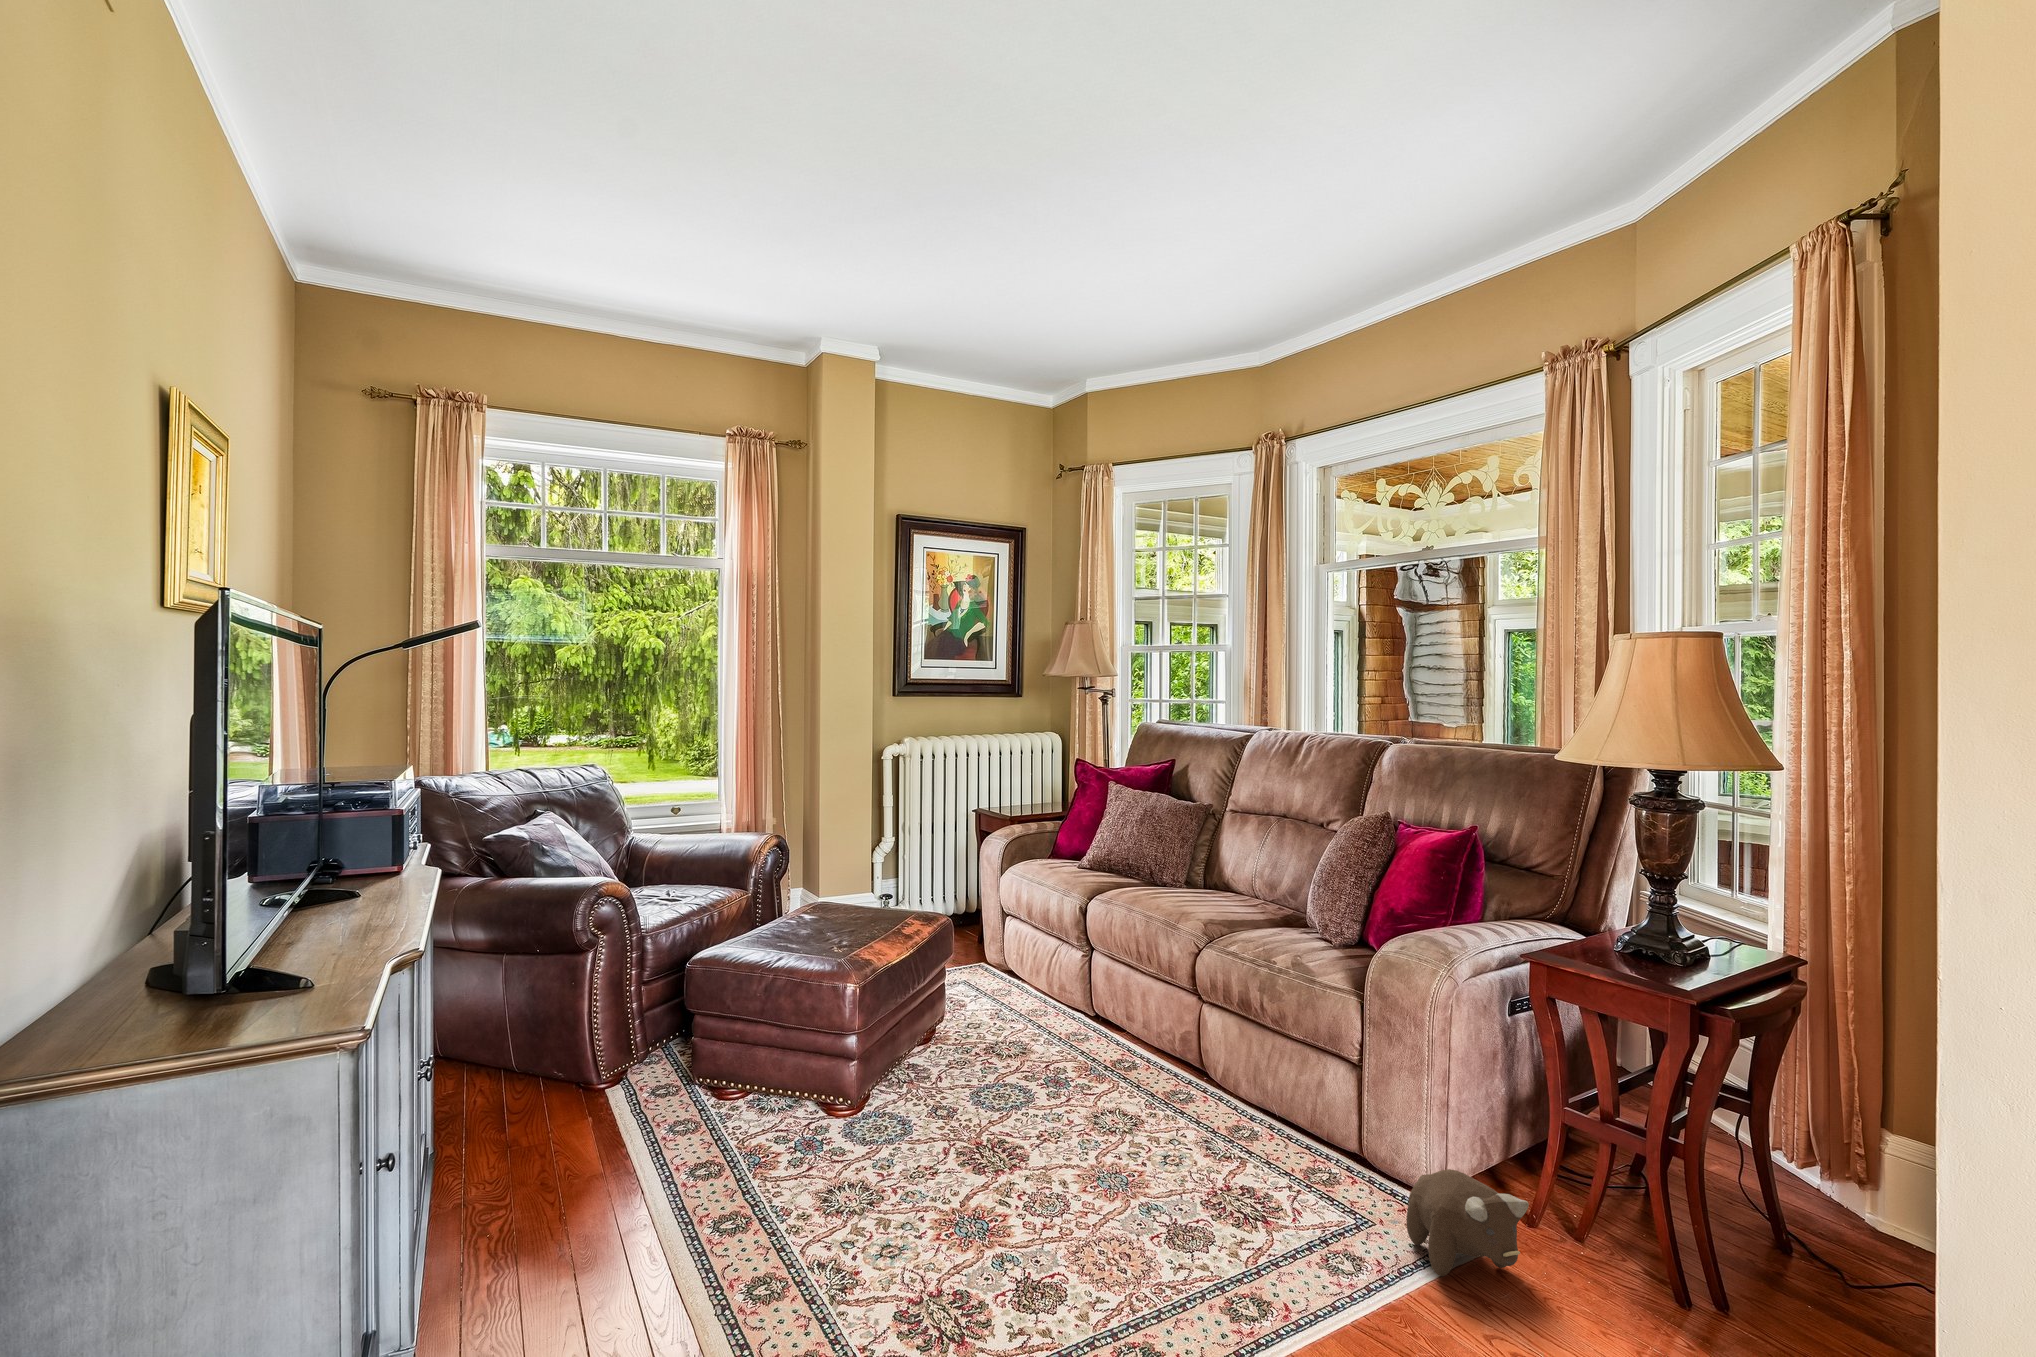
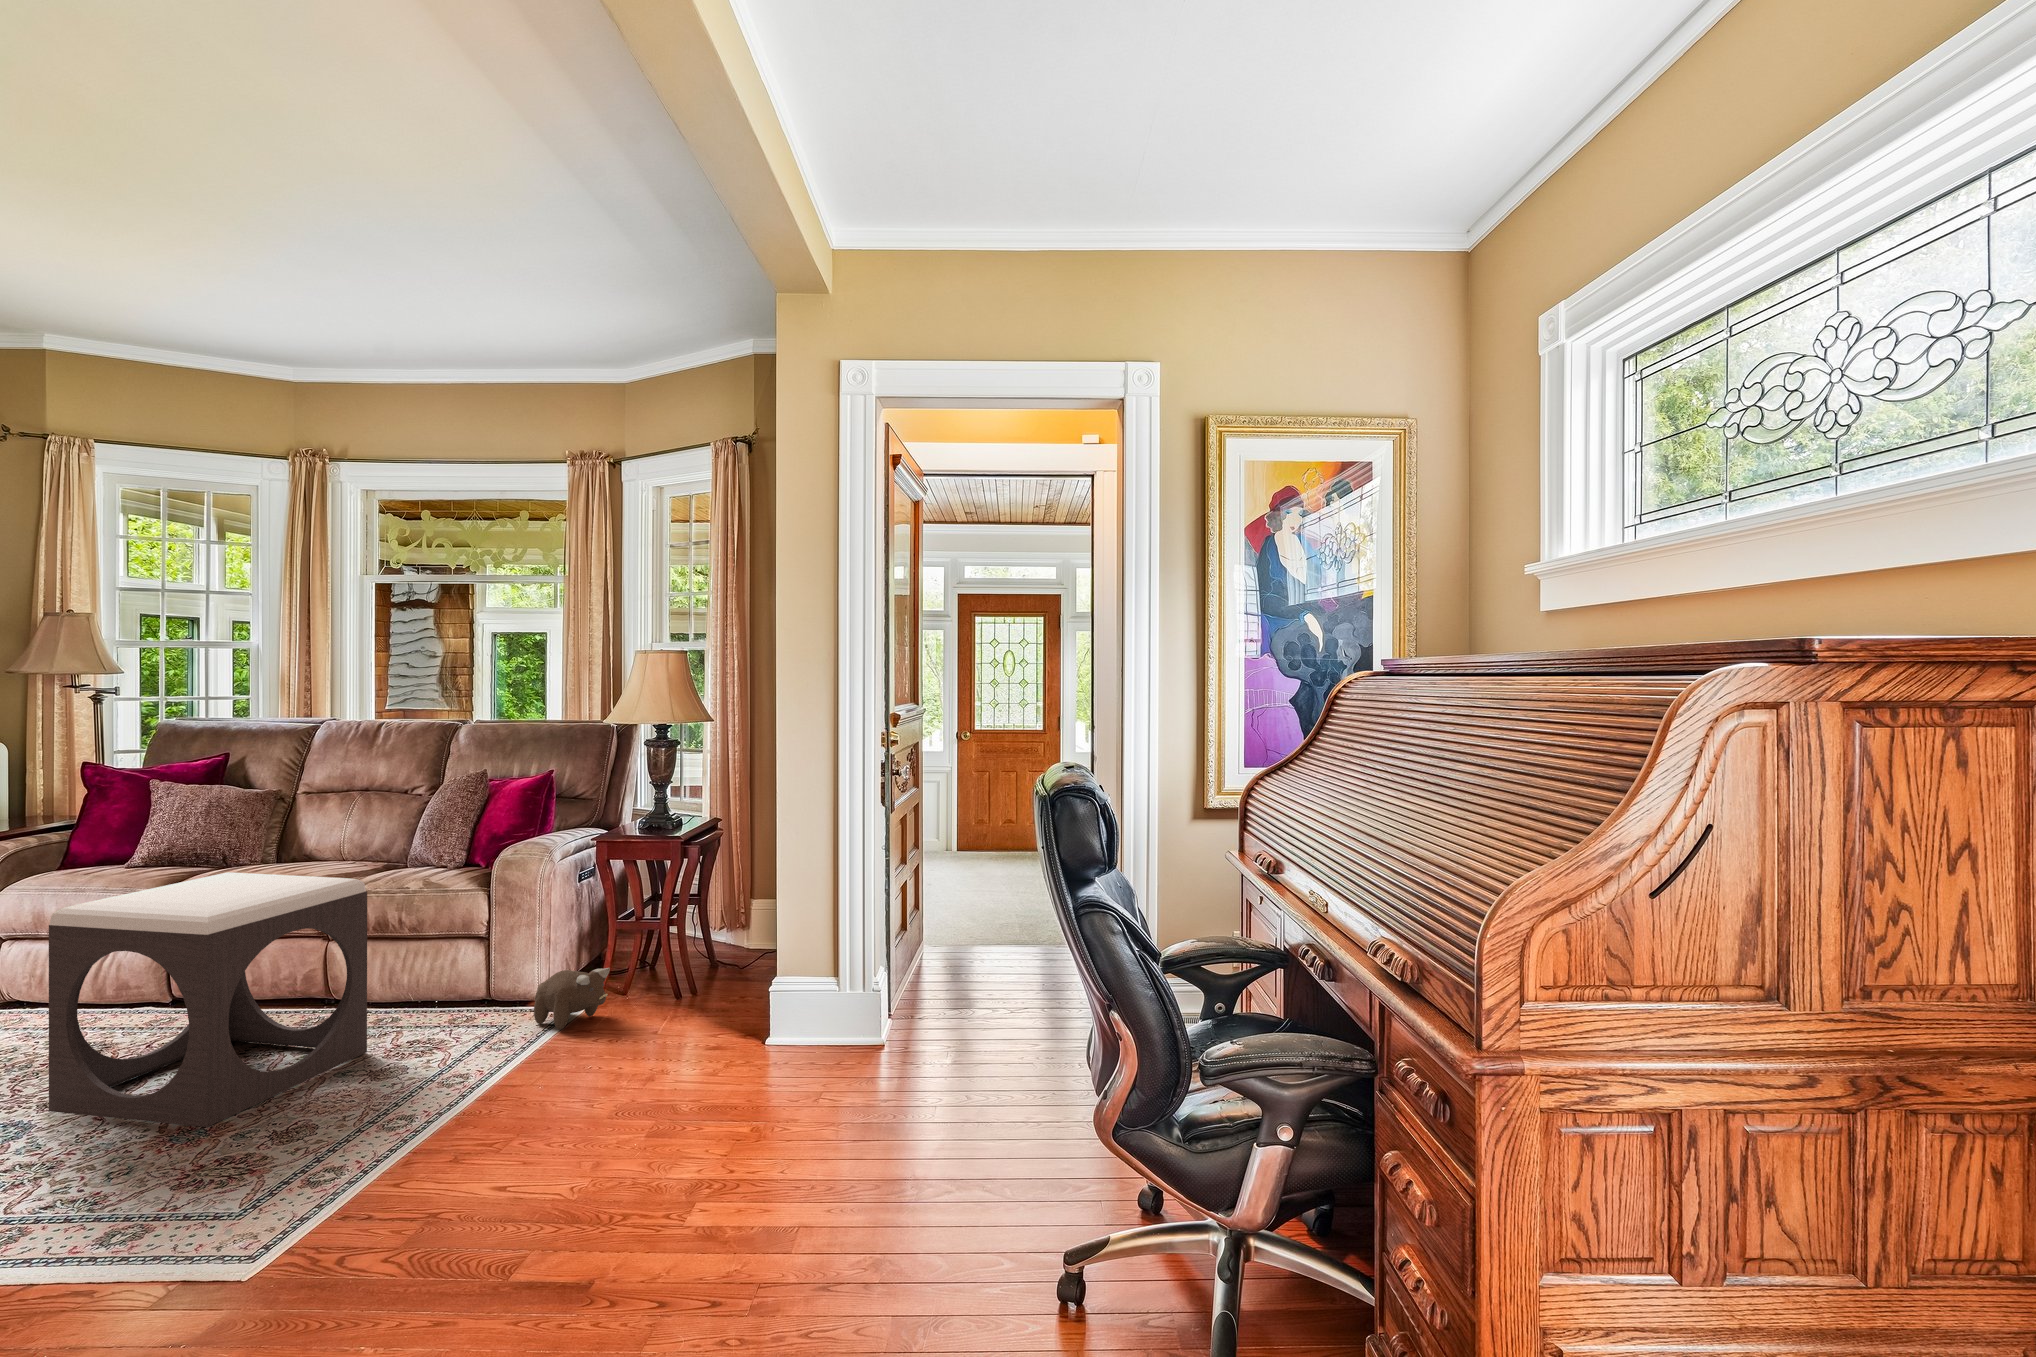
footstool: none [917,903,1190,1231] -> present [49,872,367,1127]

